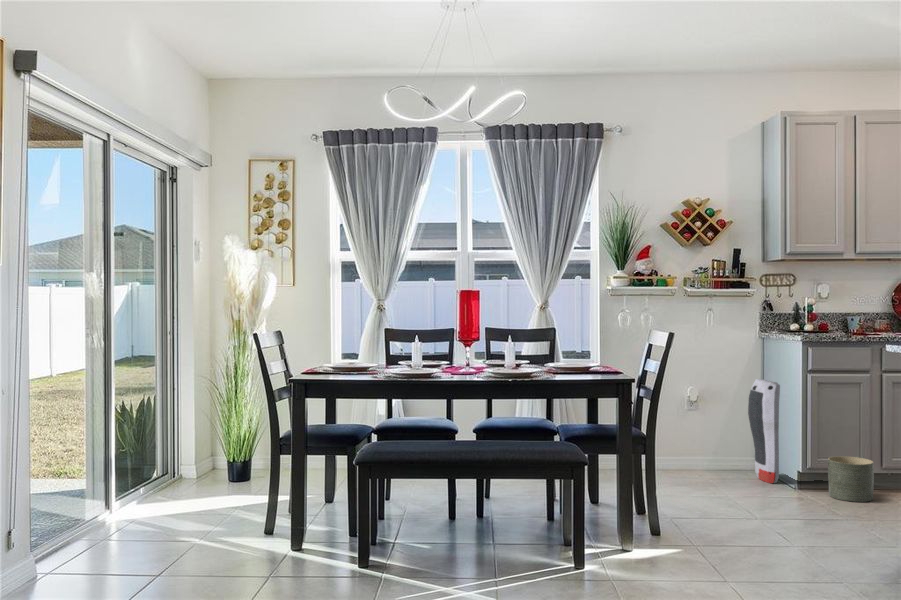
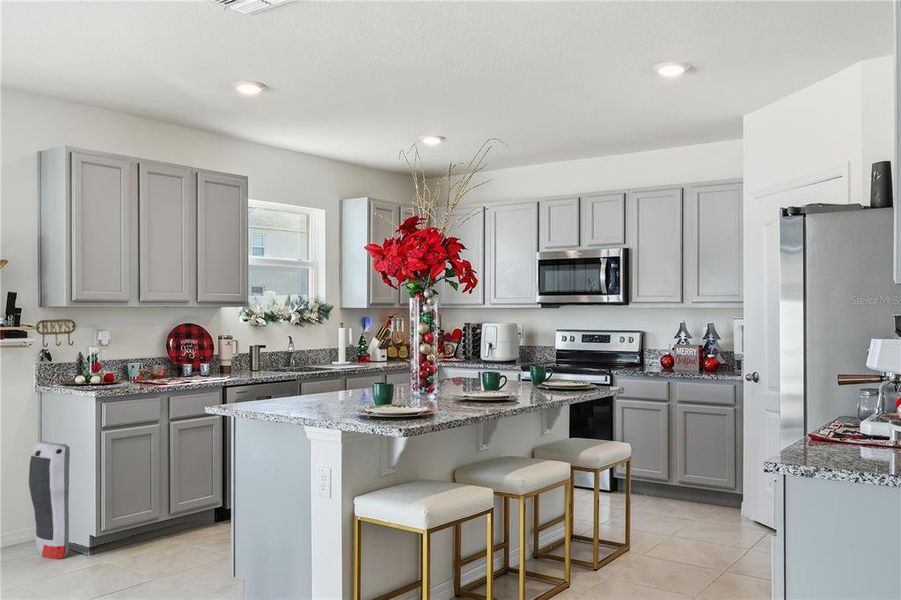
planter: present [828,456,874,502] -> none [125,510,170,559]

